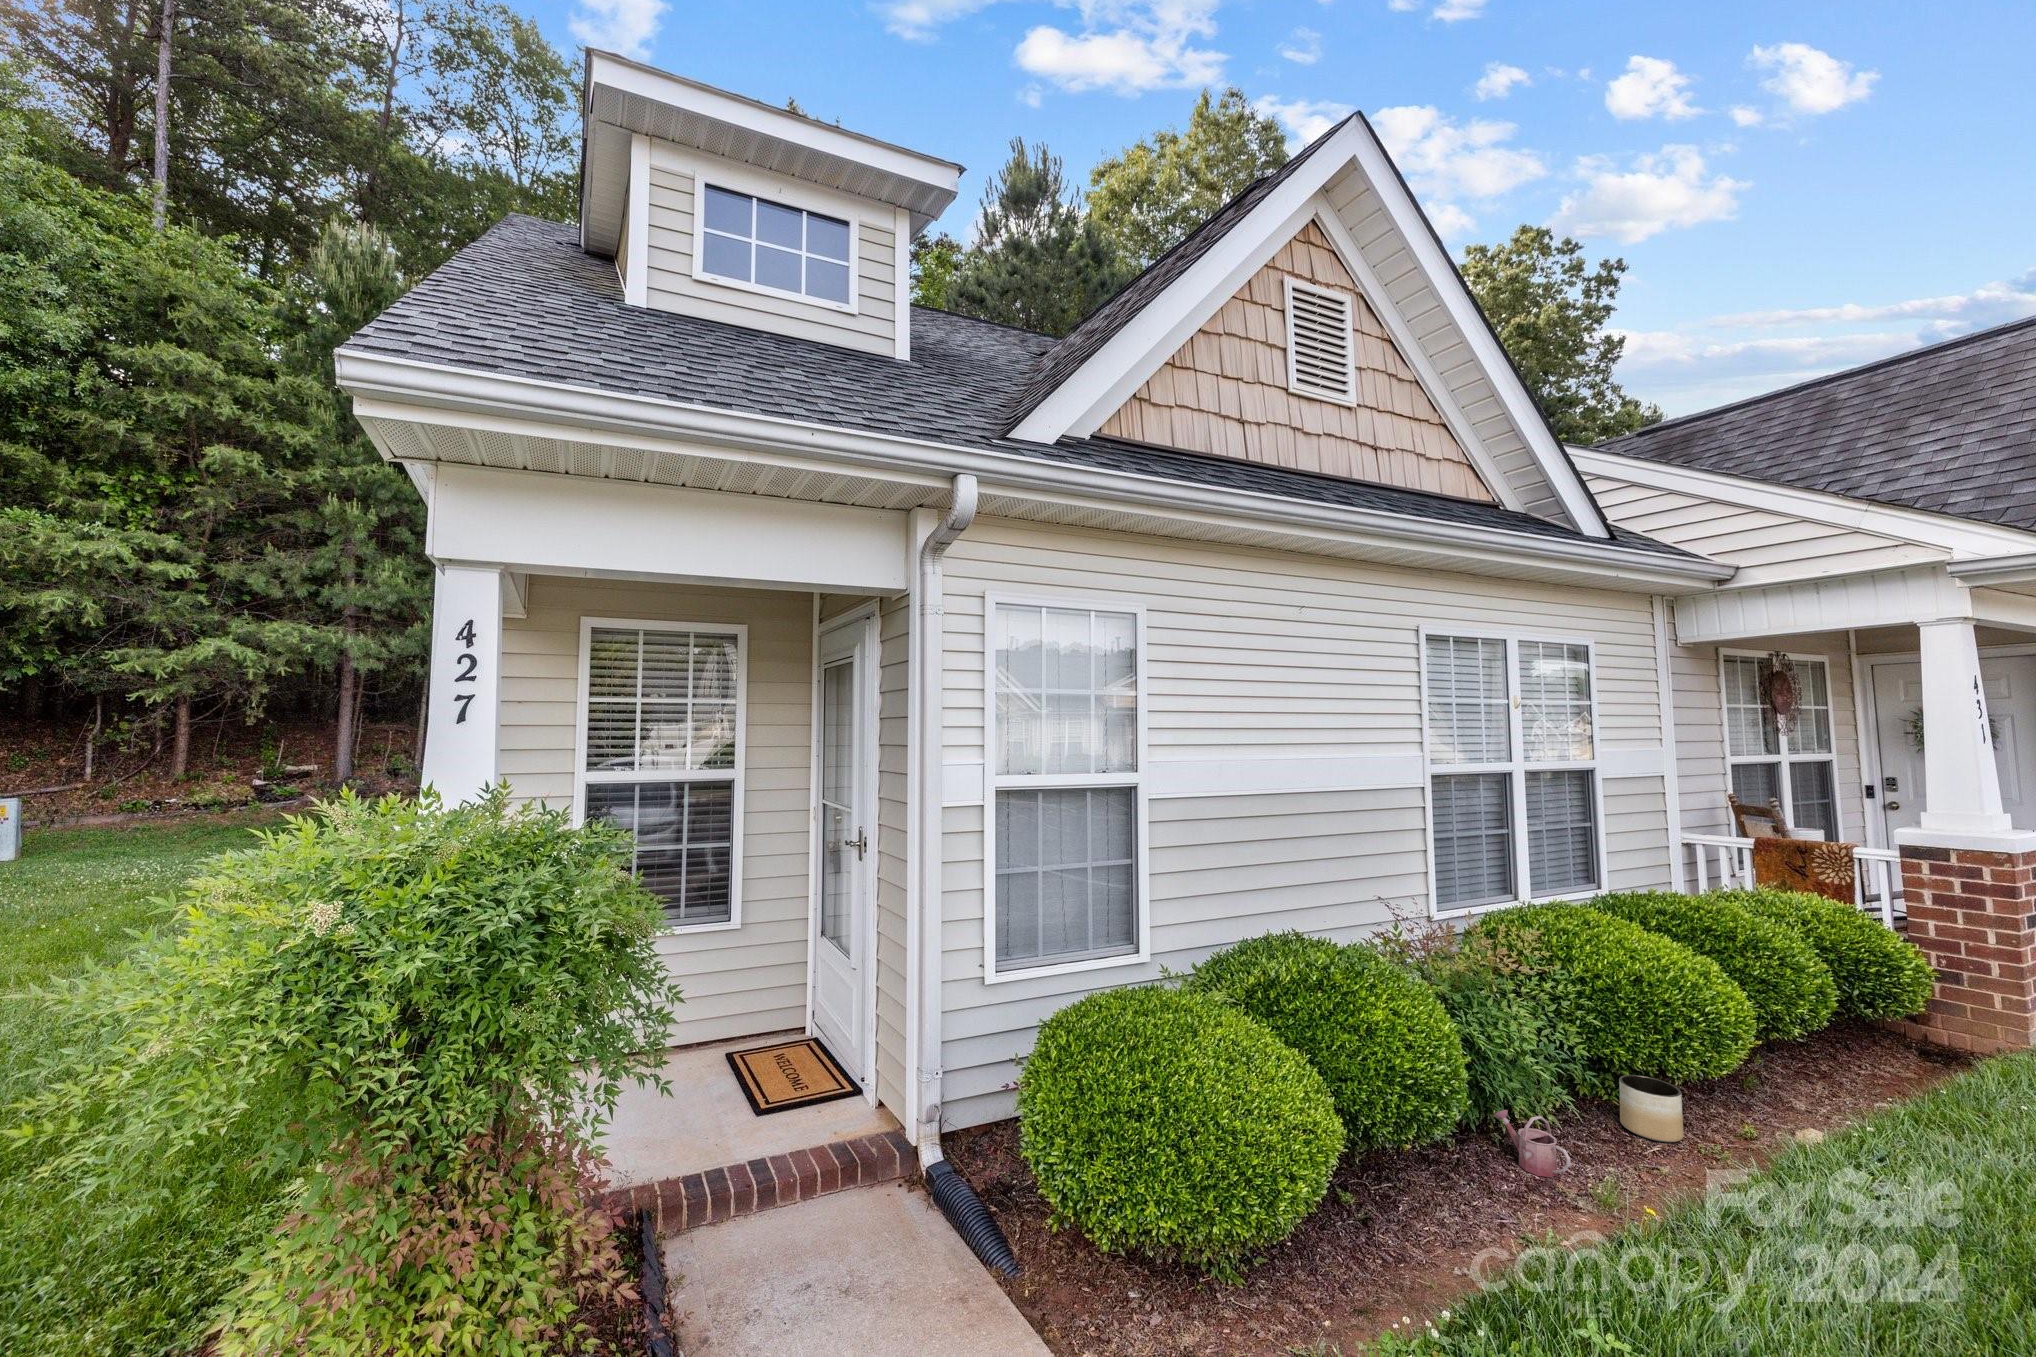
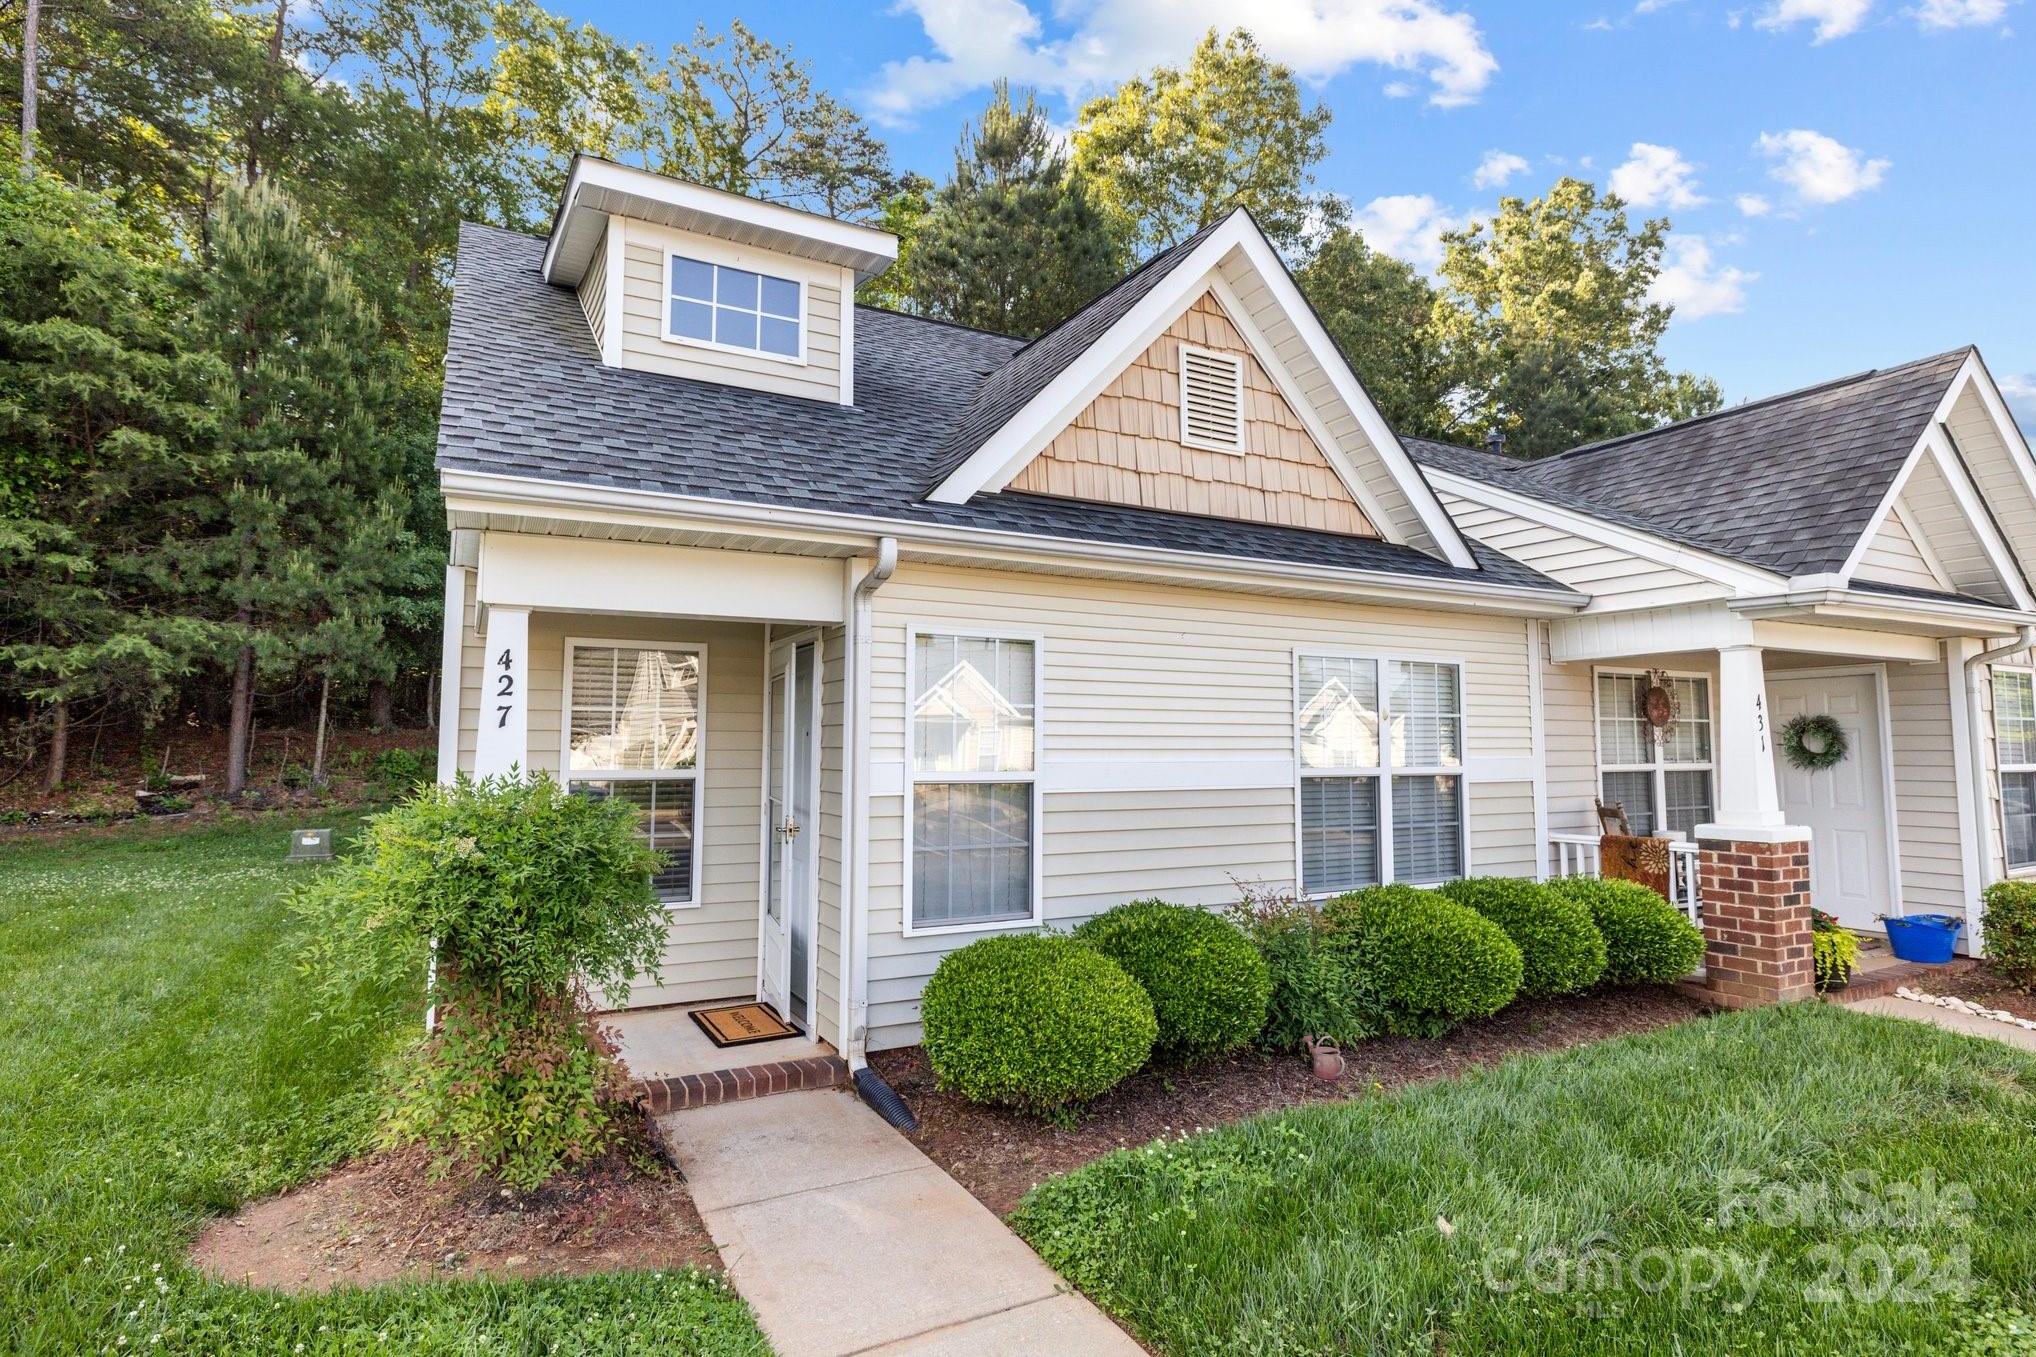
planter: present [1619,1075,1684,1142] -> none [1410,1015,1452,1061]

